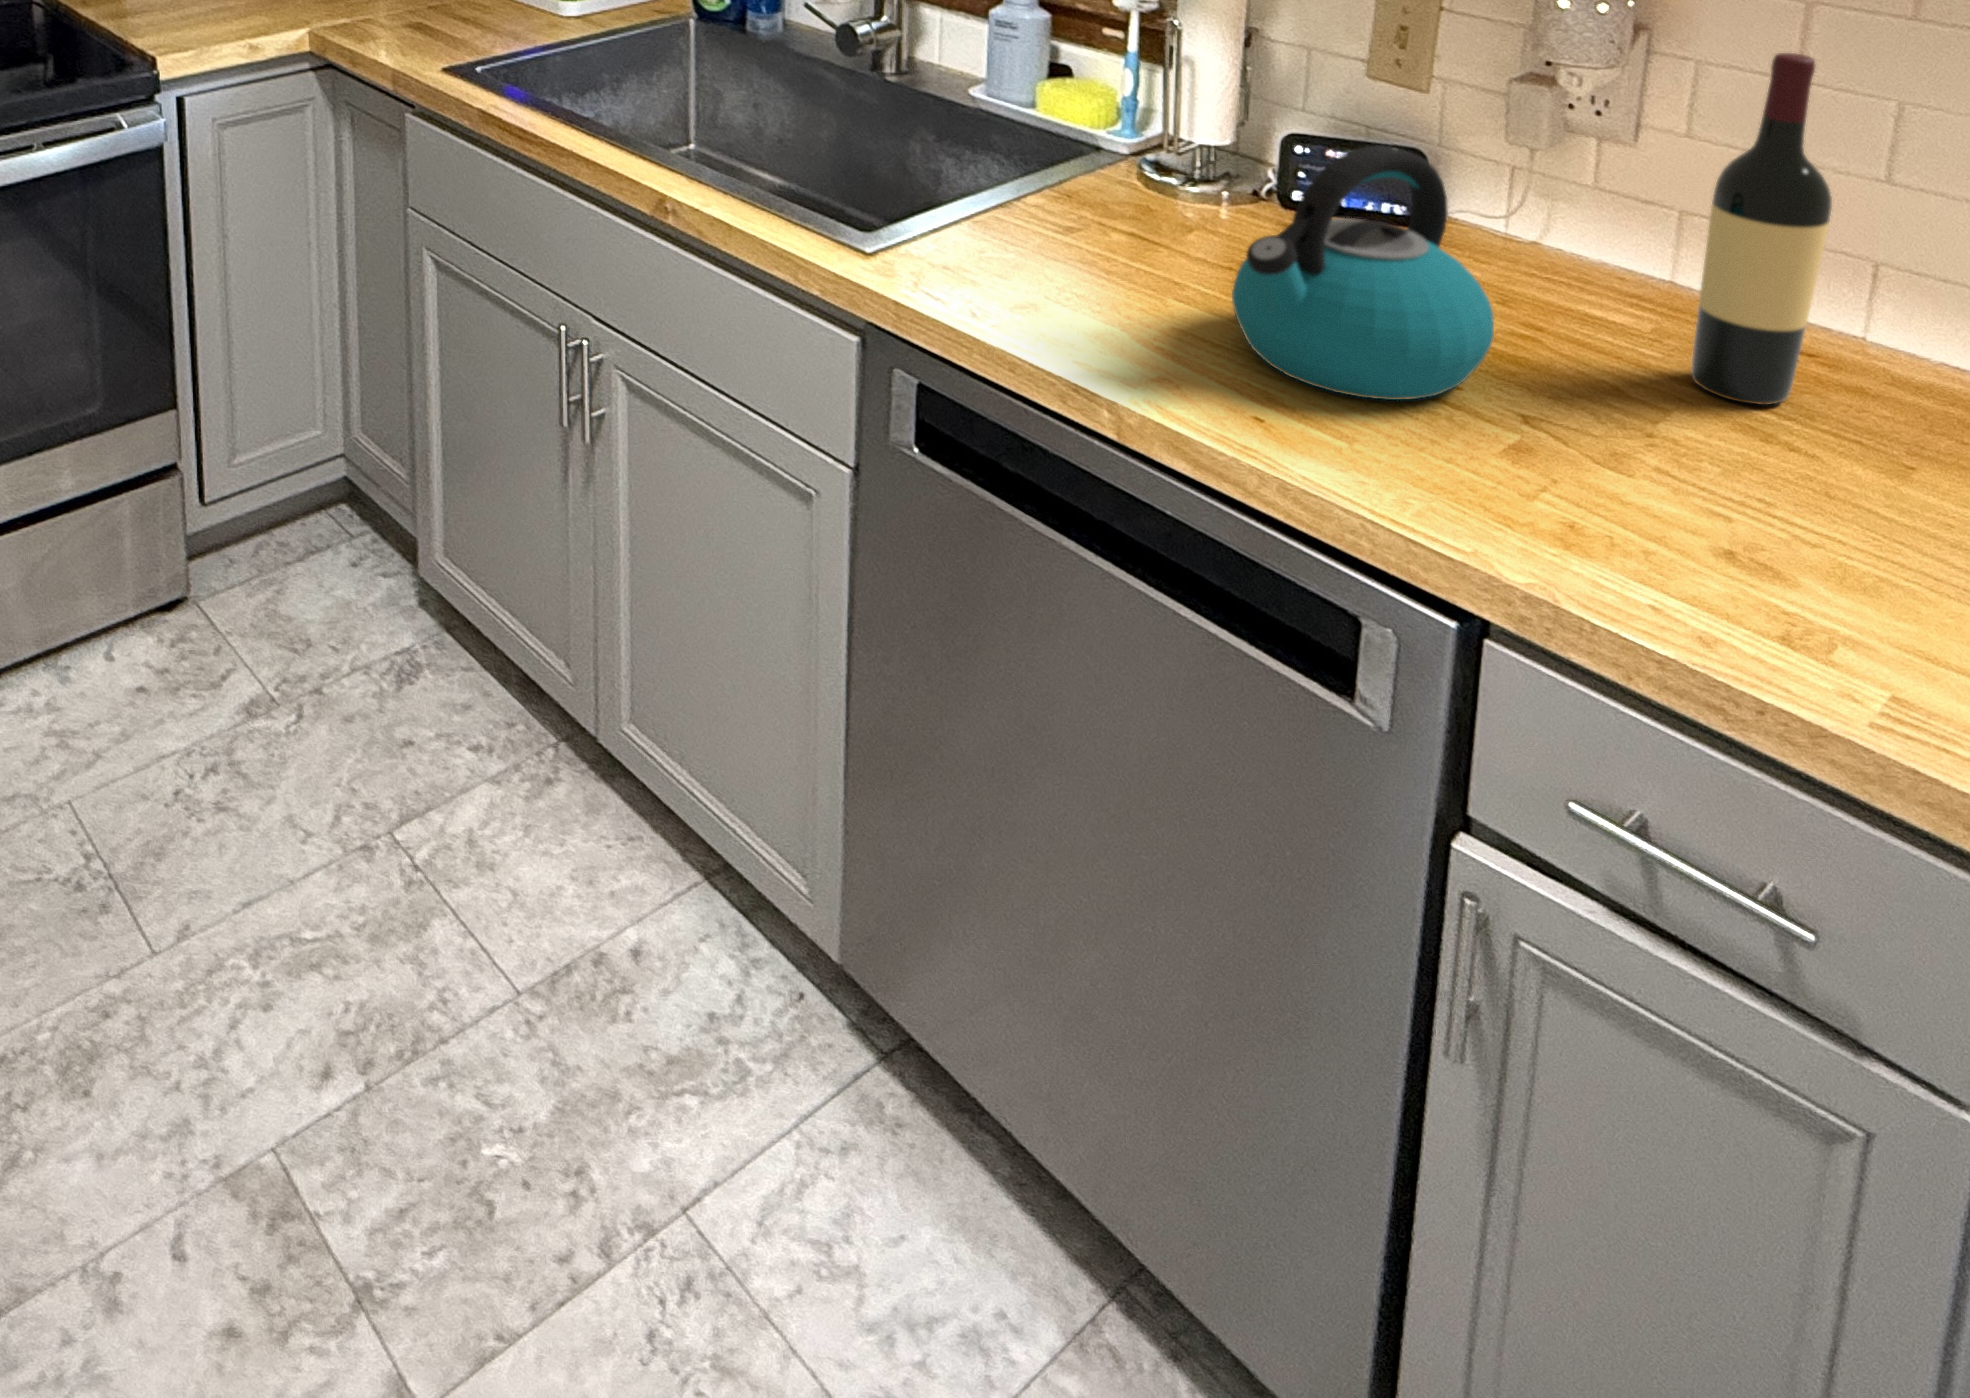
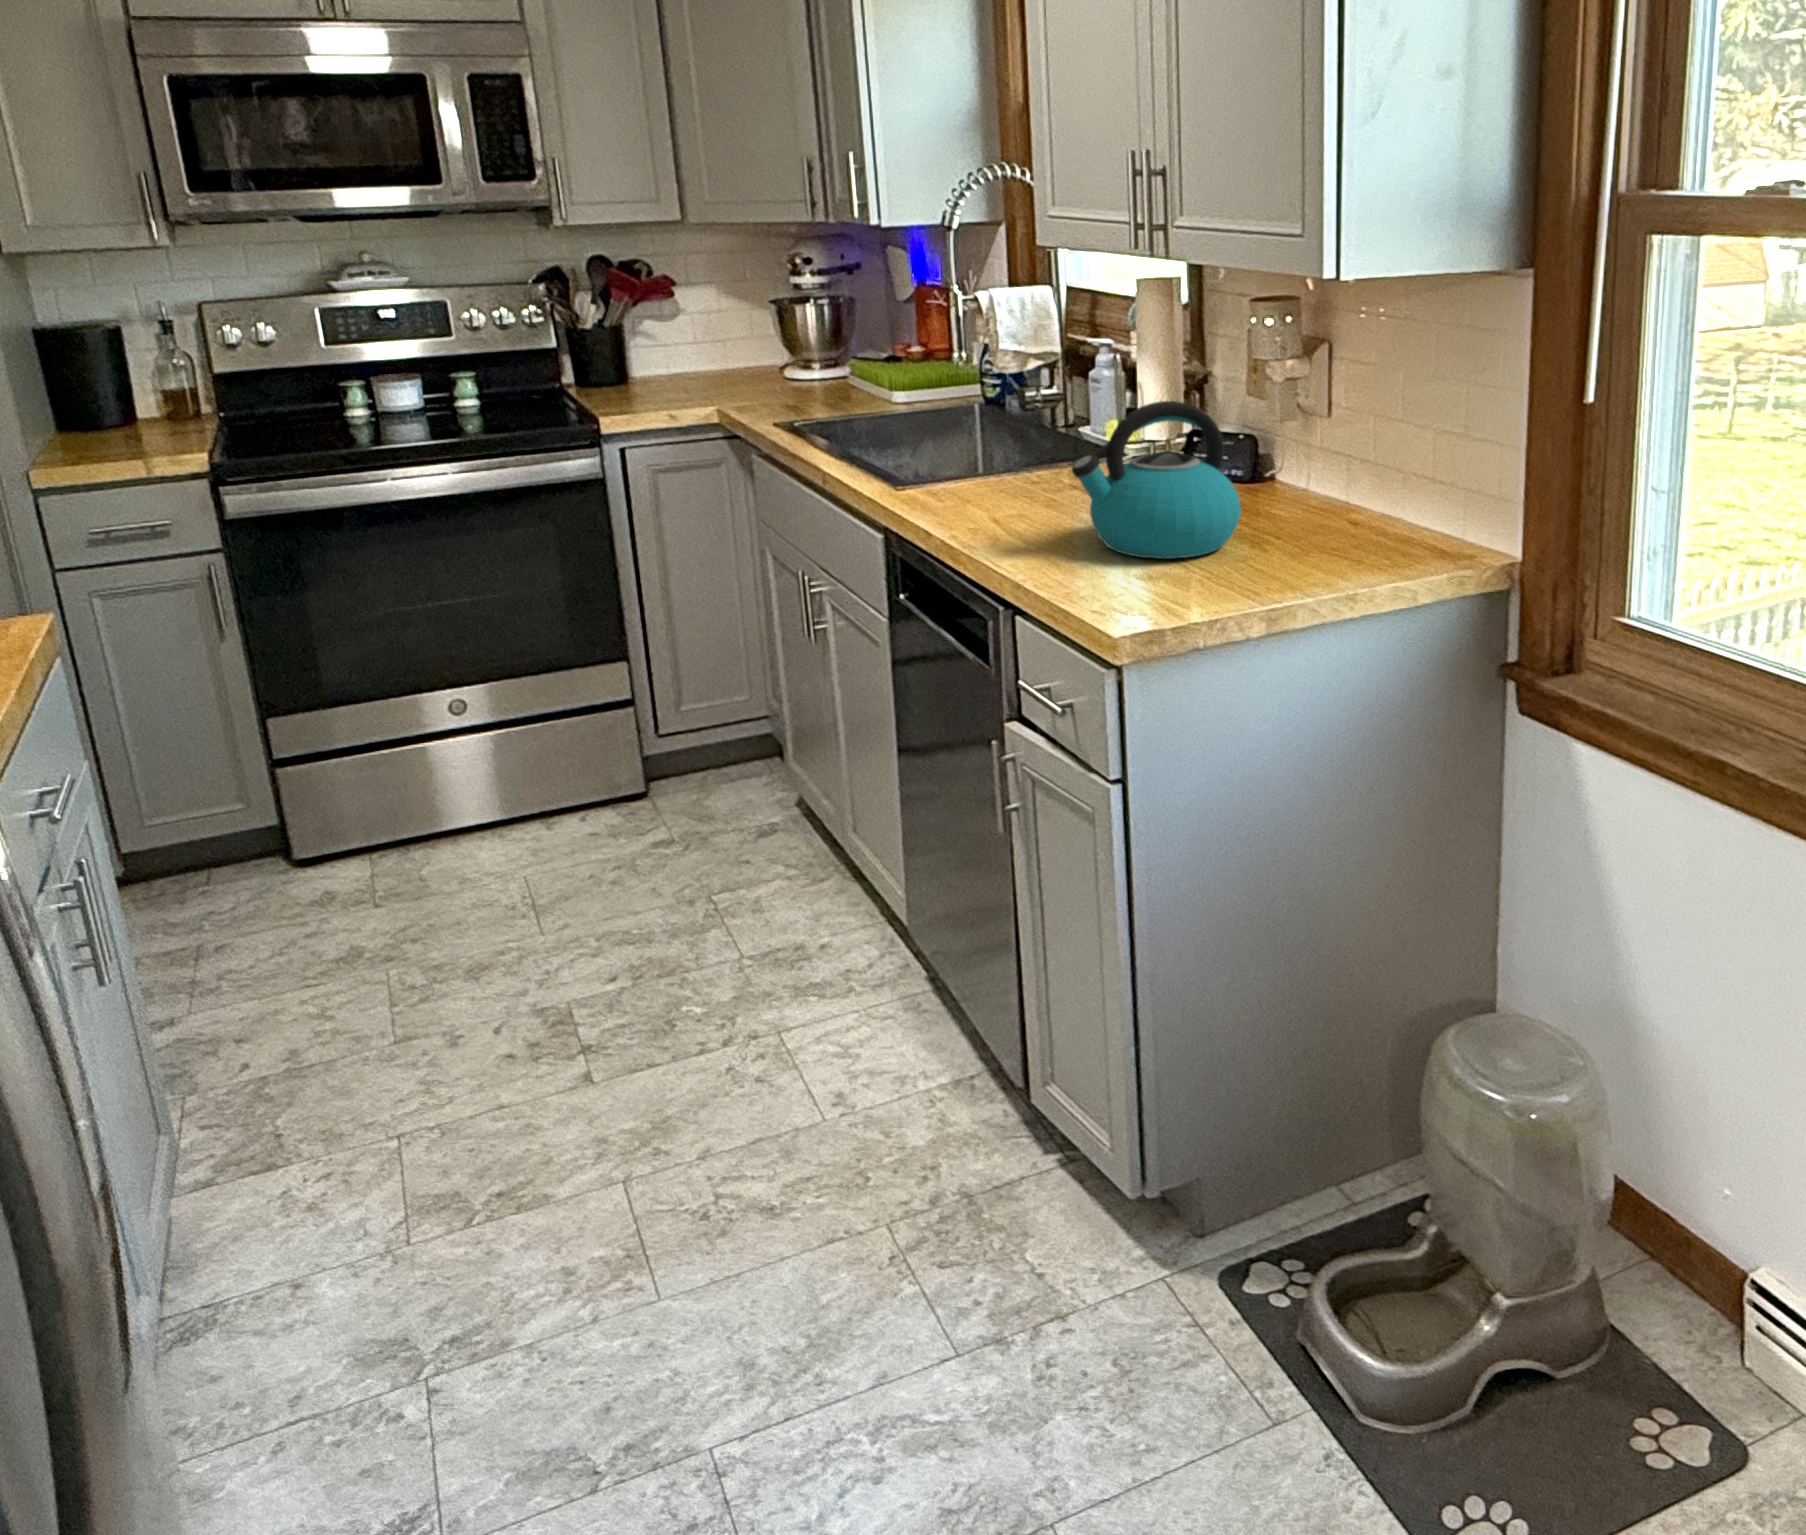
wine bottle: present [1691,53,1832,405] -> none [1366,330,1432,563]

